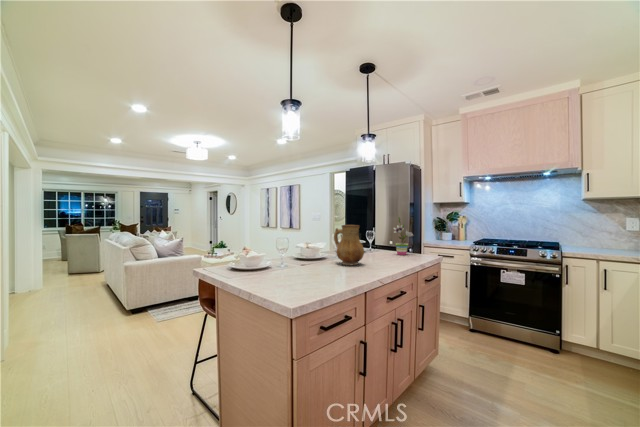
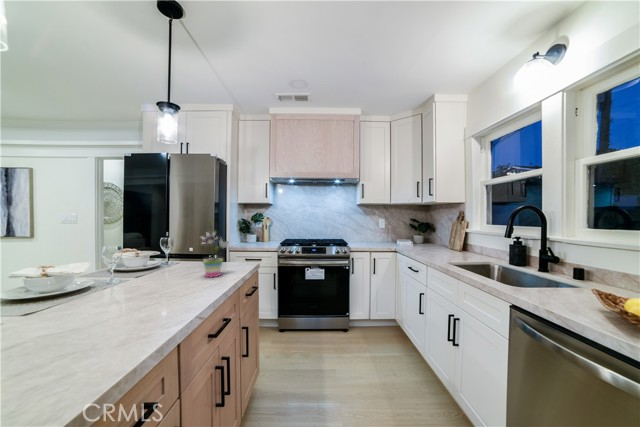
ceramic pitcher: present [334,225,364,265] -> none [39,240,138,349]

